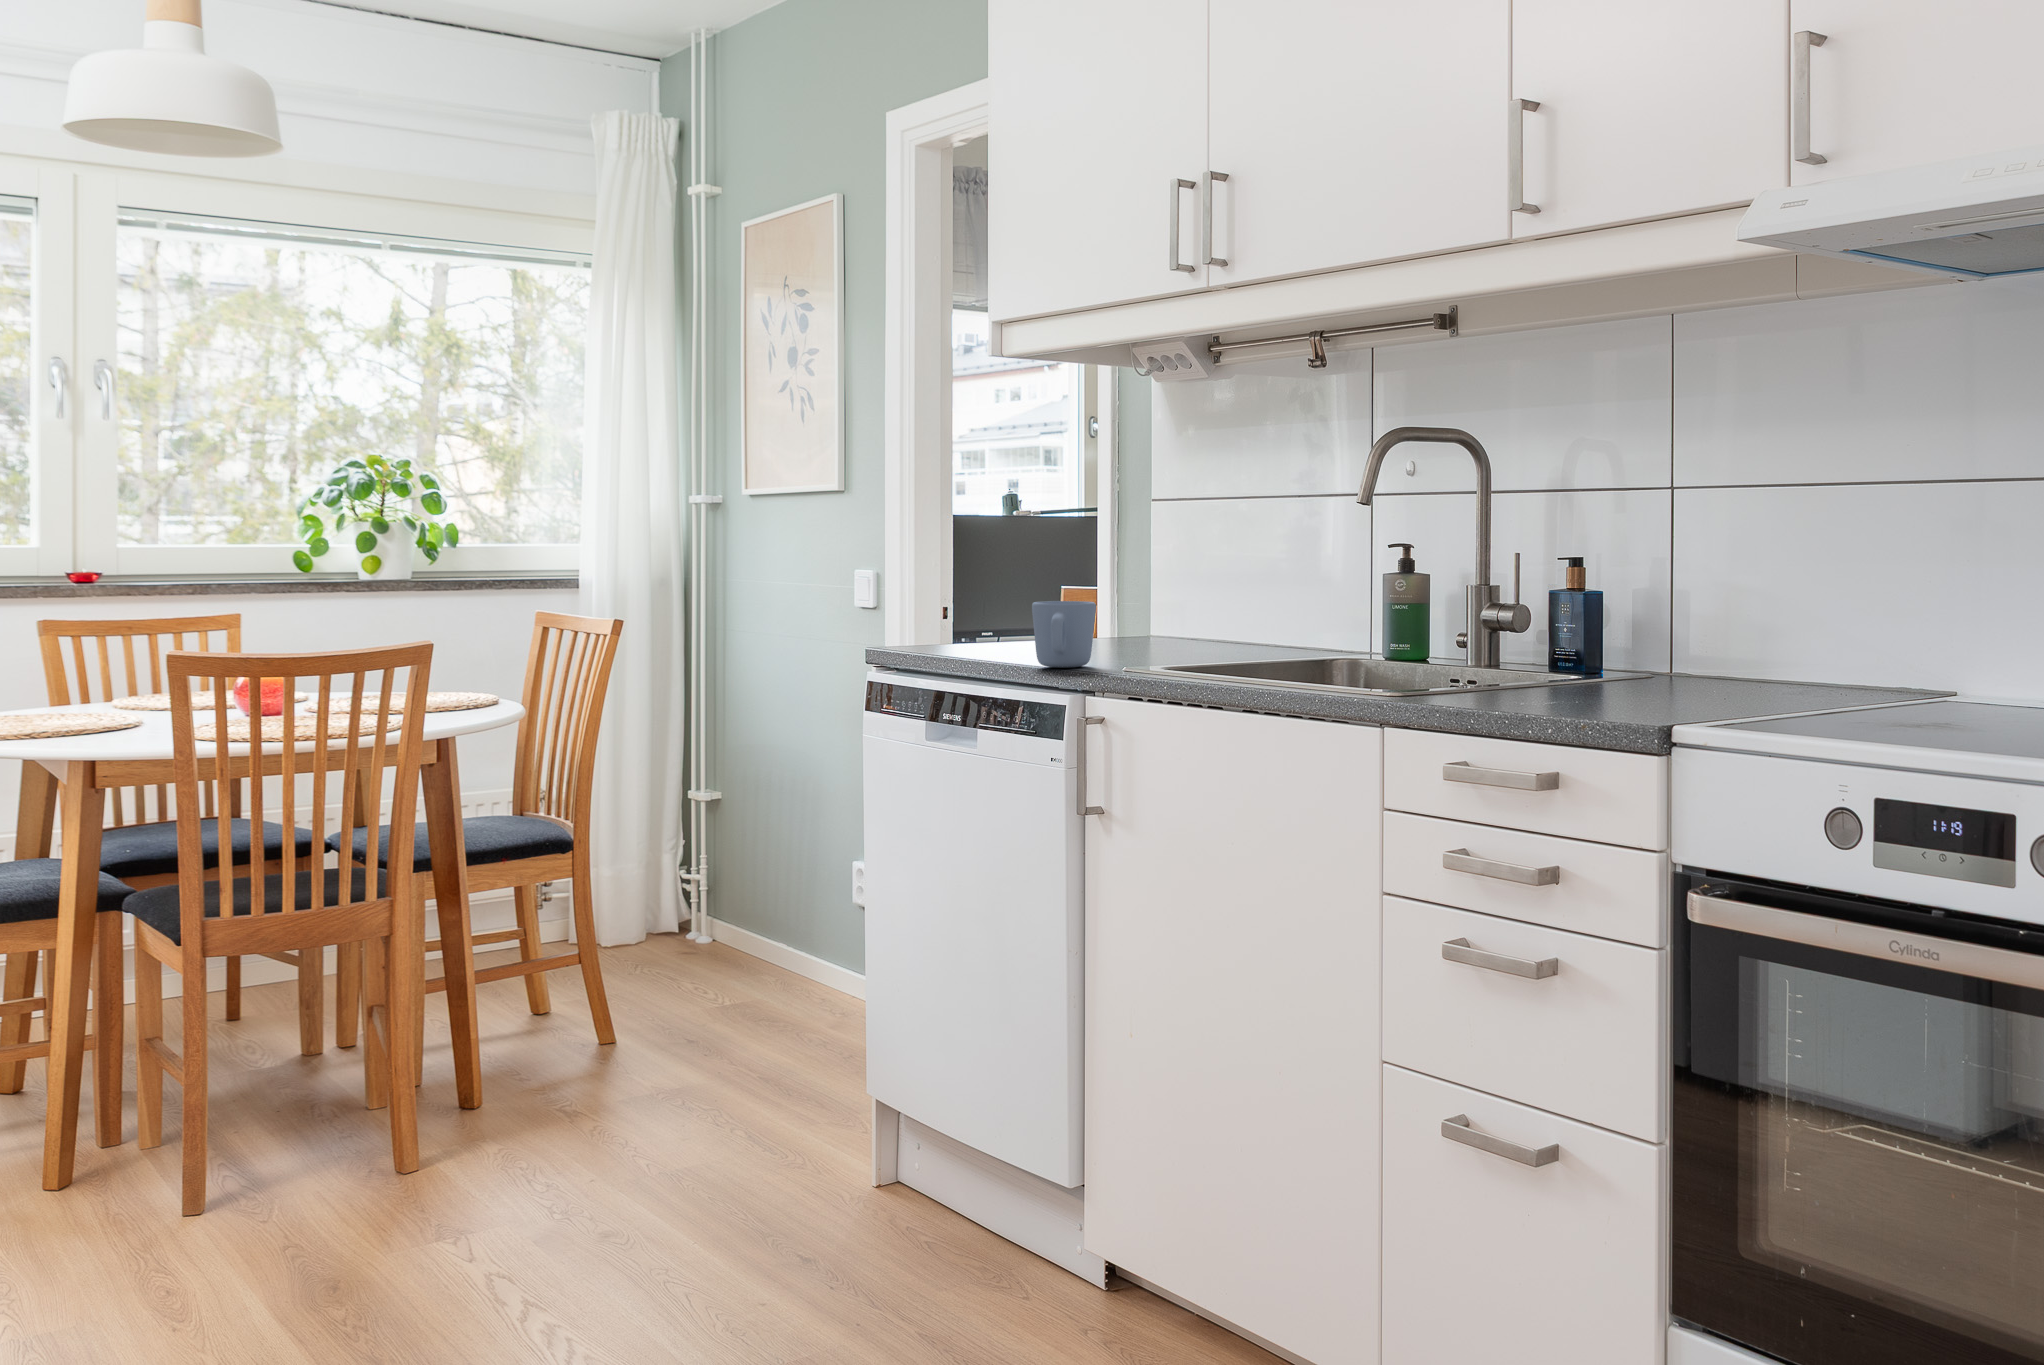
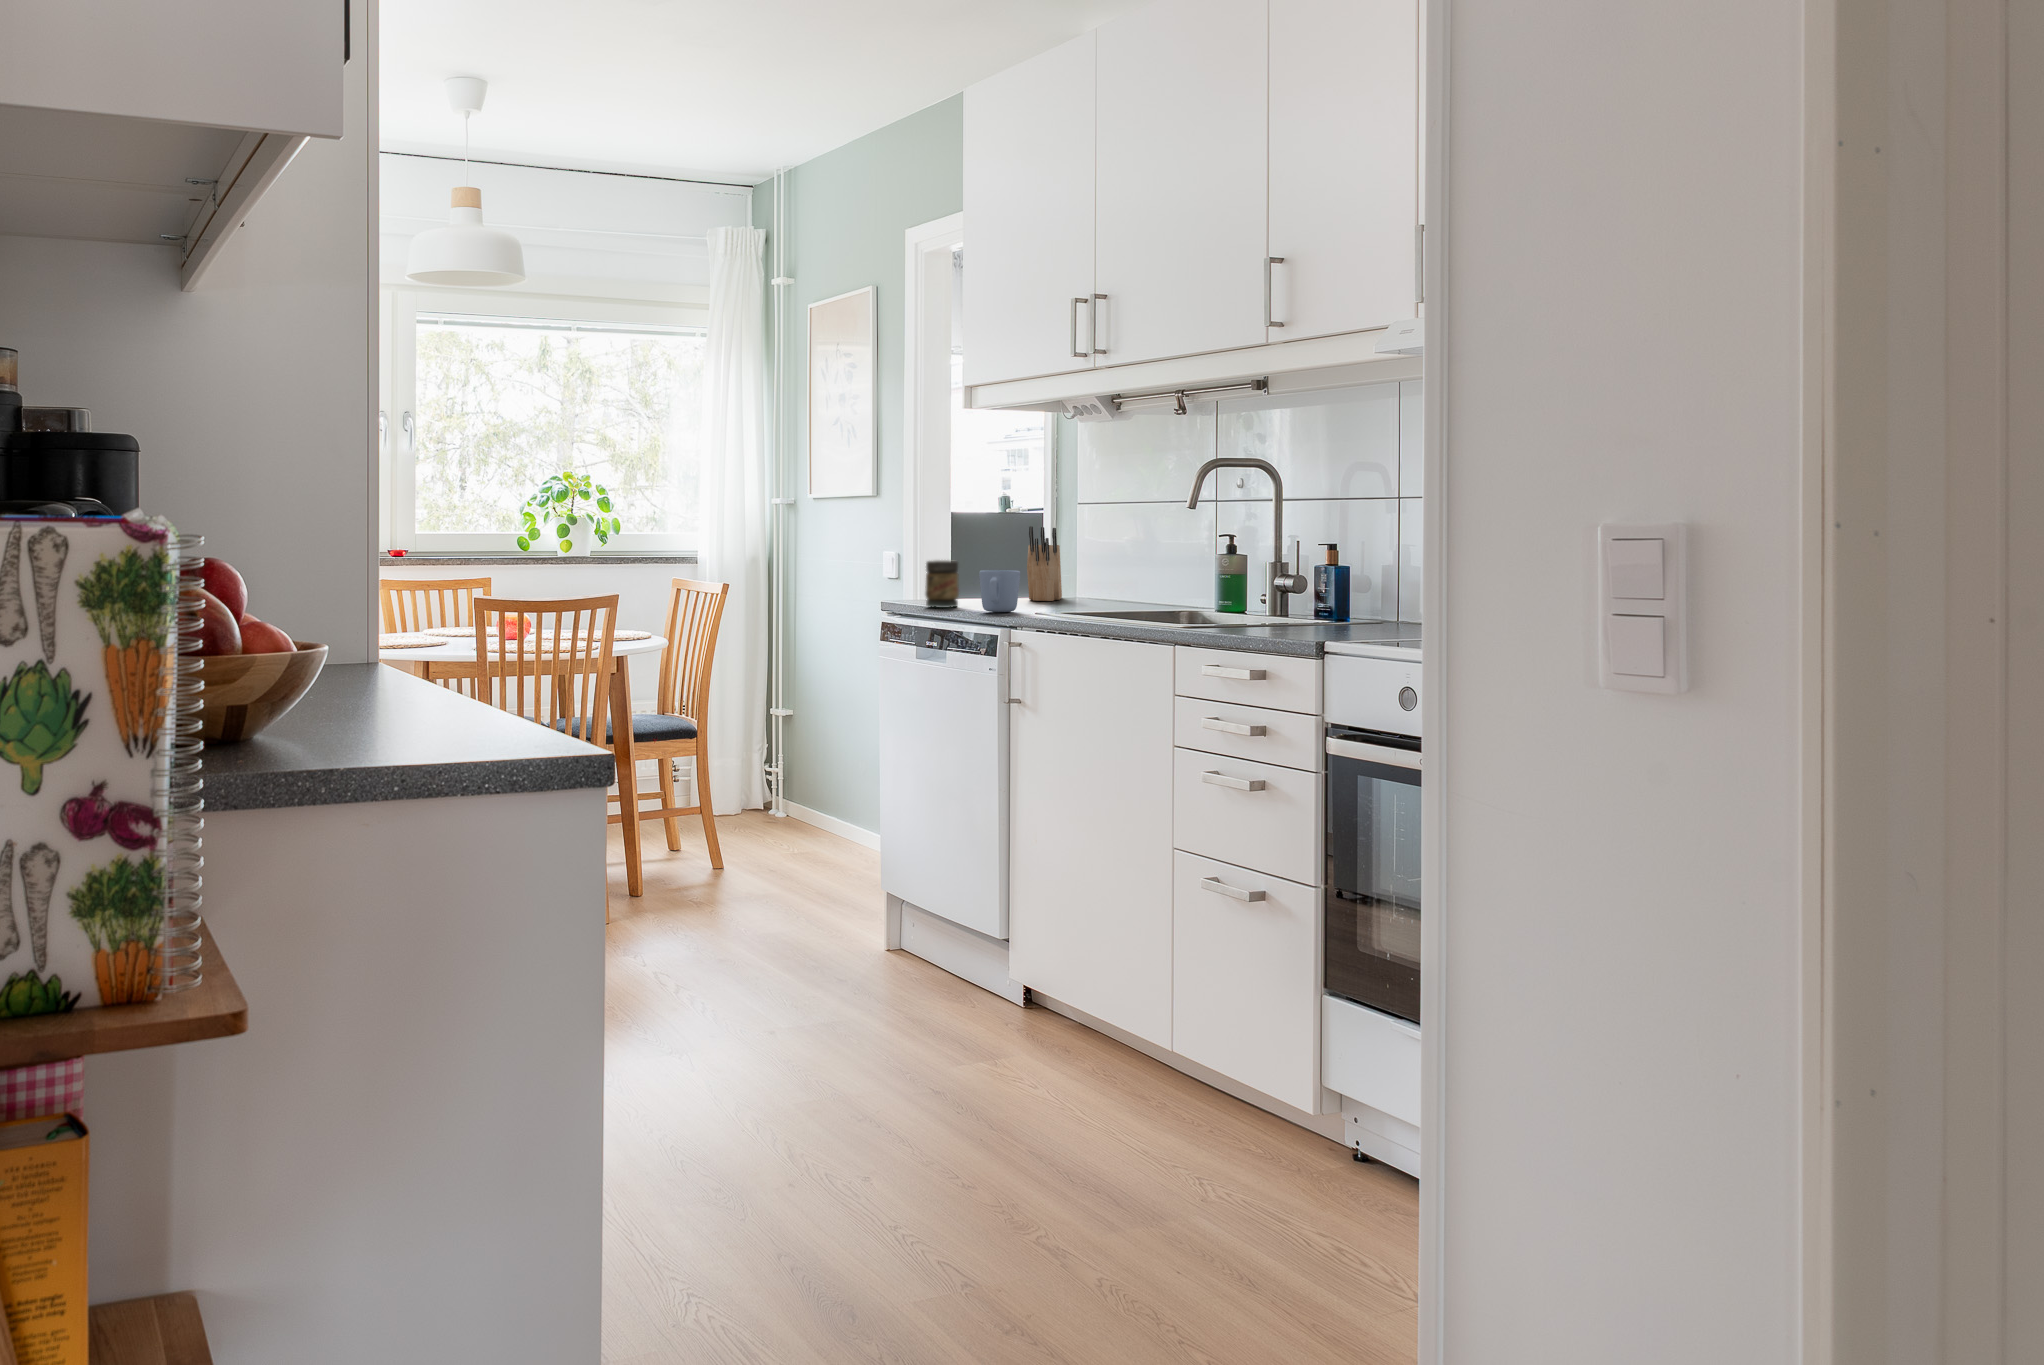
knife block: none [1090,533,1136,643] -> present [1027,526,1062,601]
jar: none [941,586,991,659] -> present [925,560,959,608]

